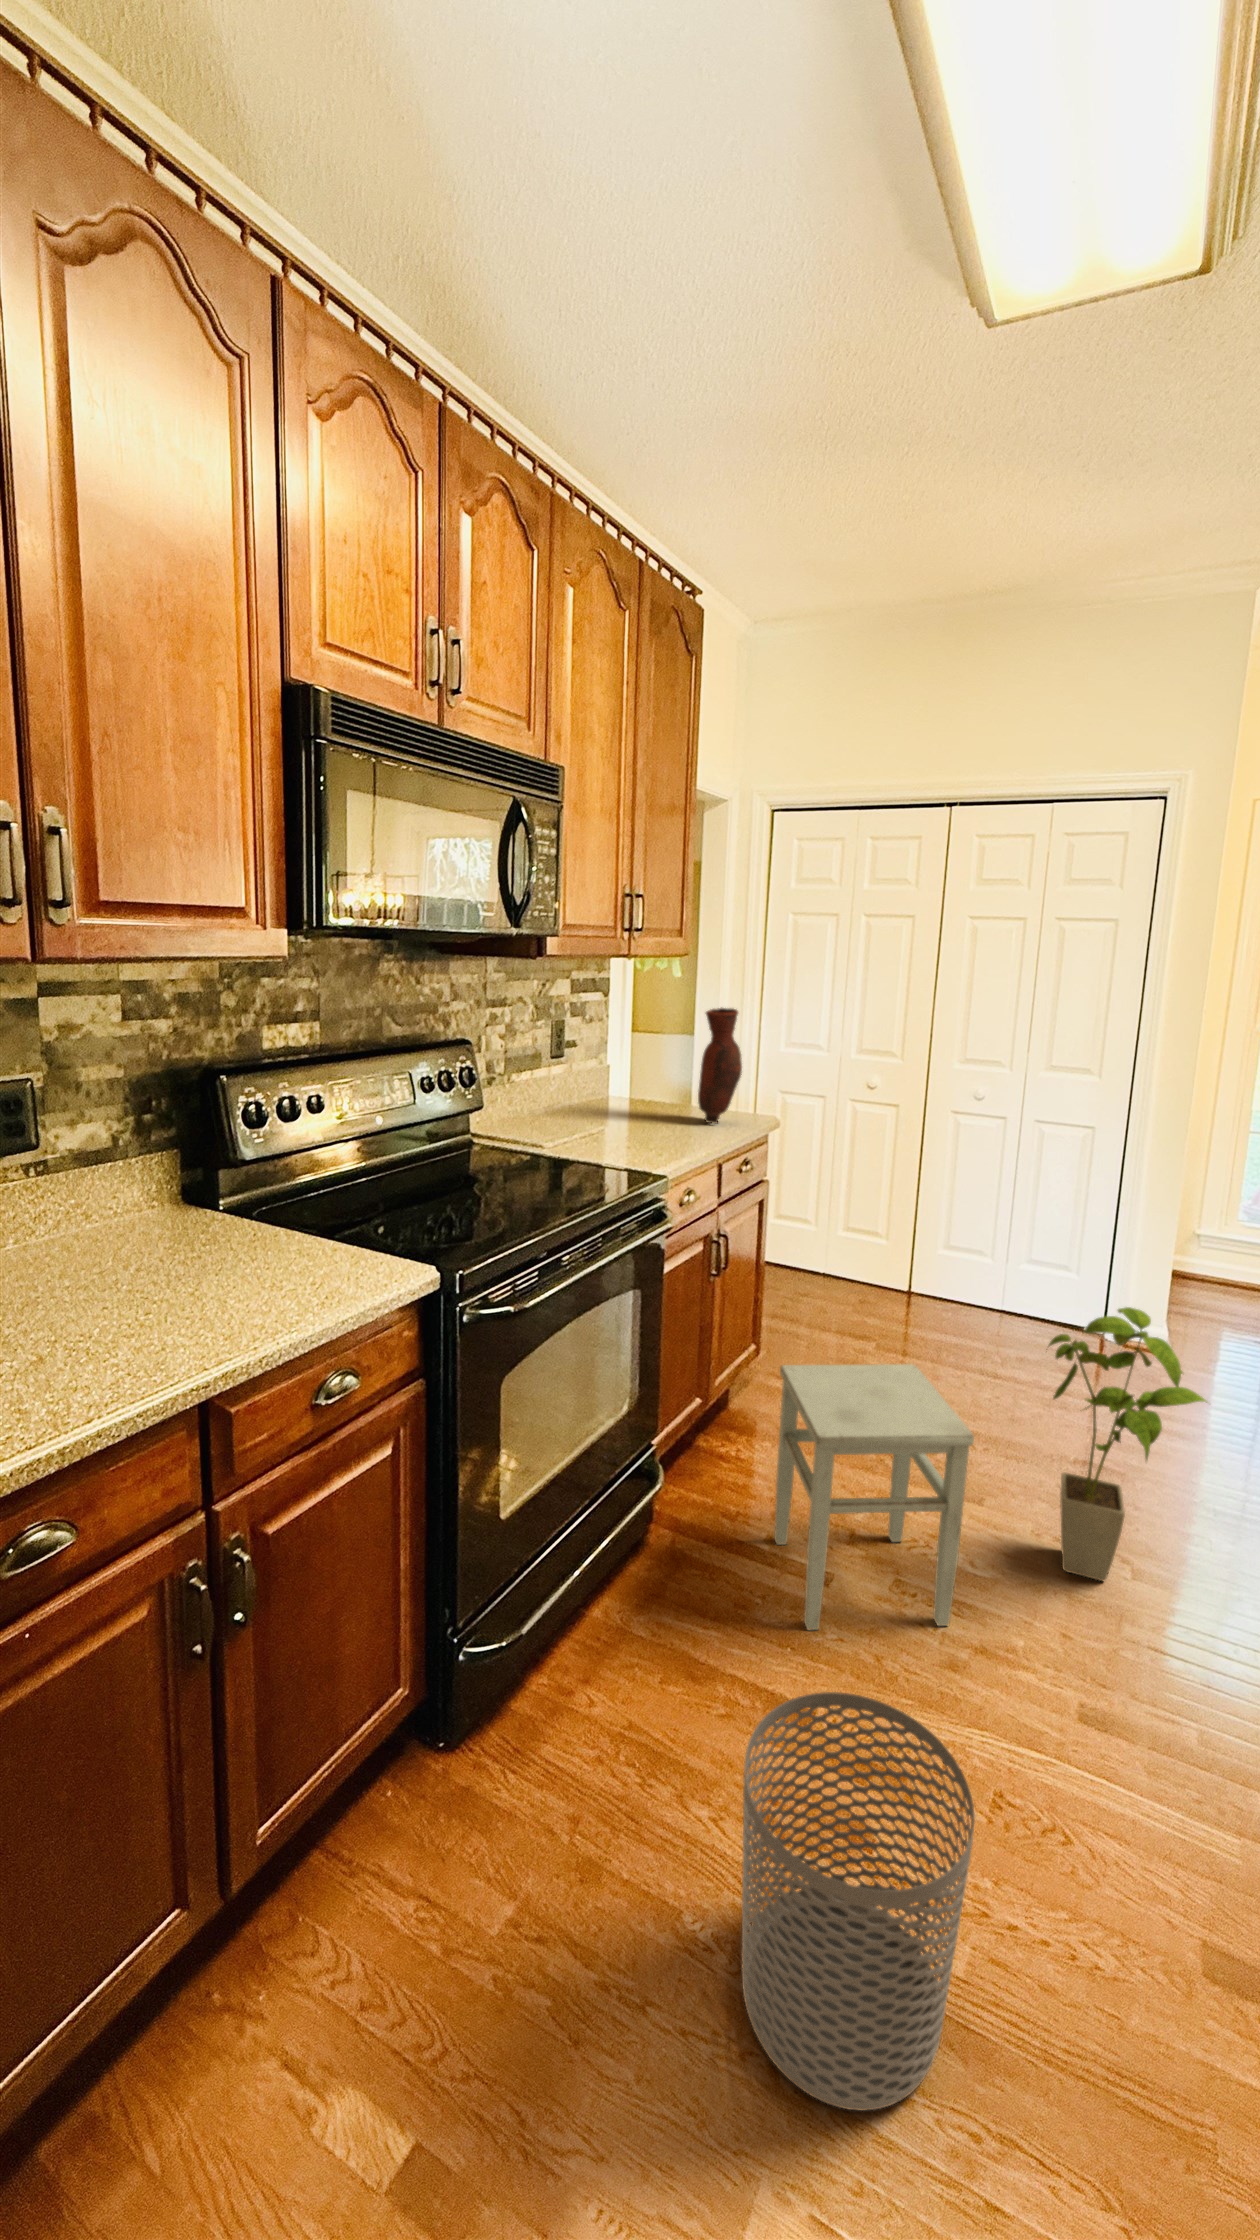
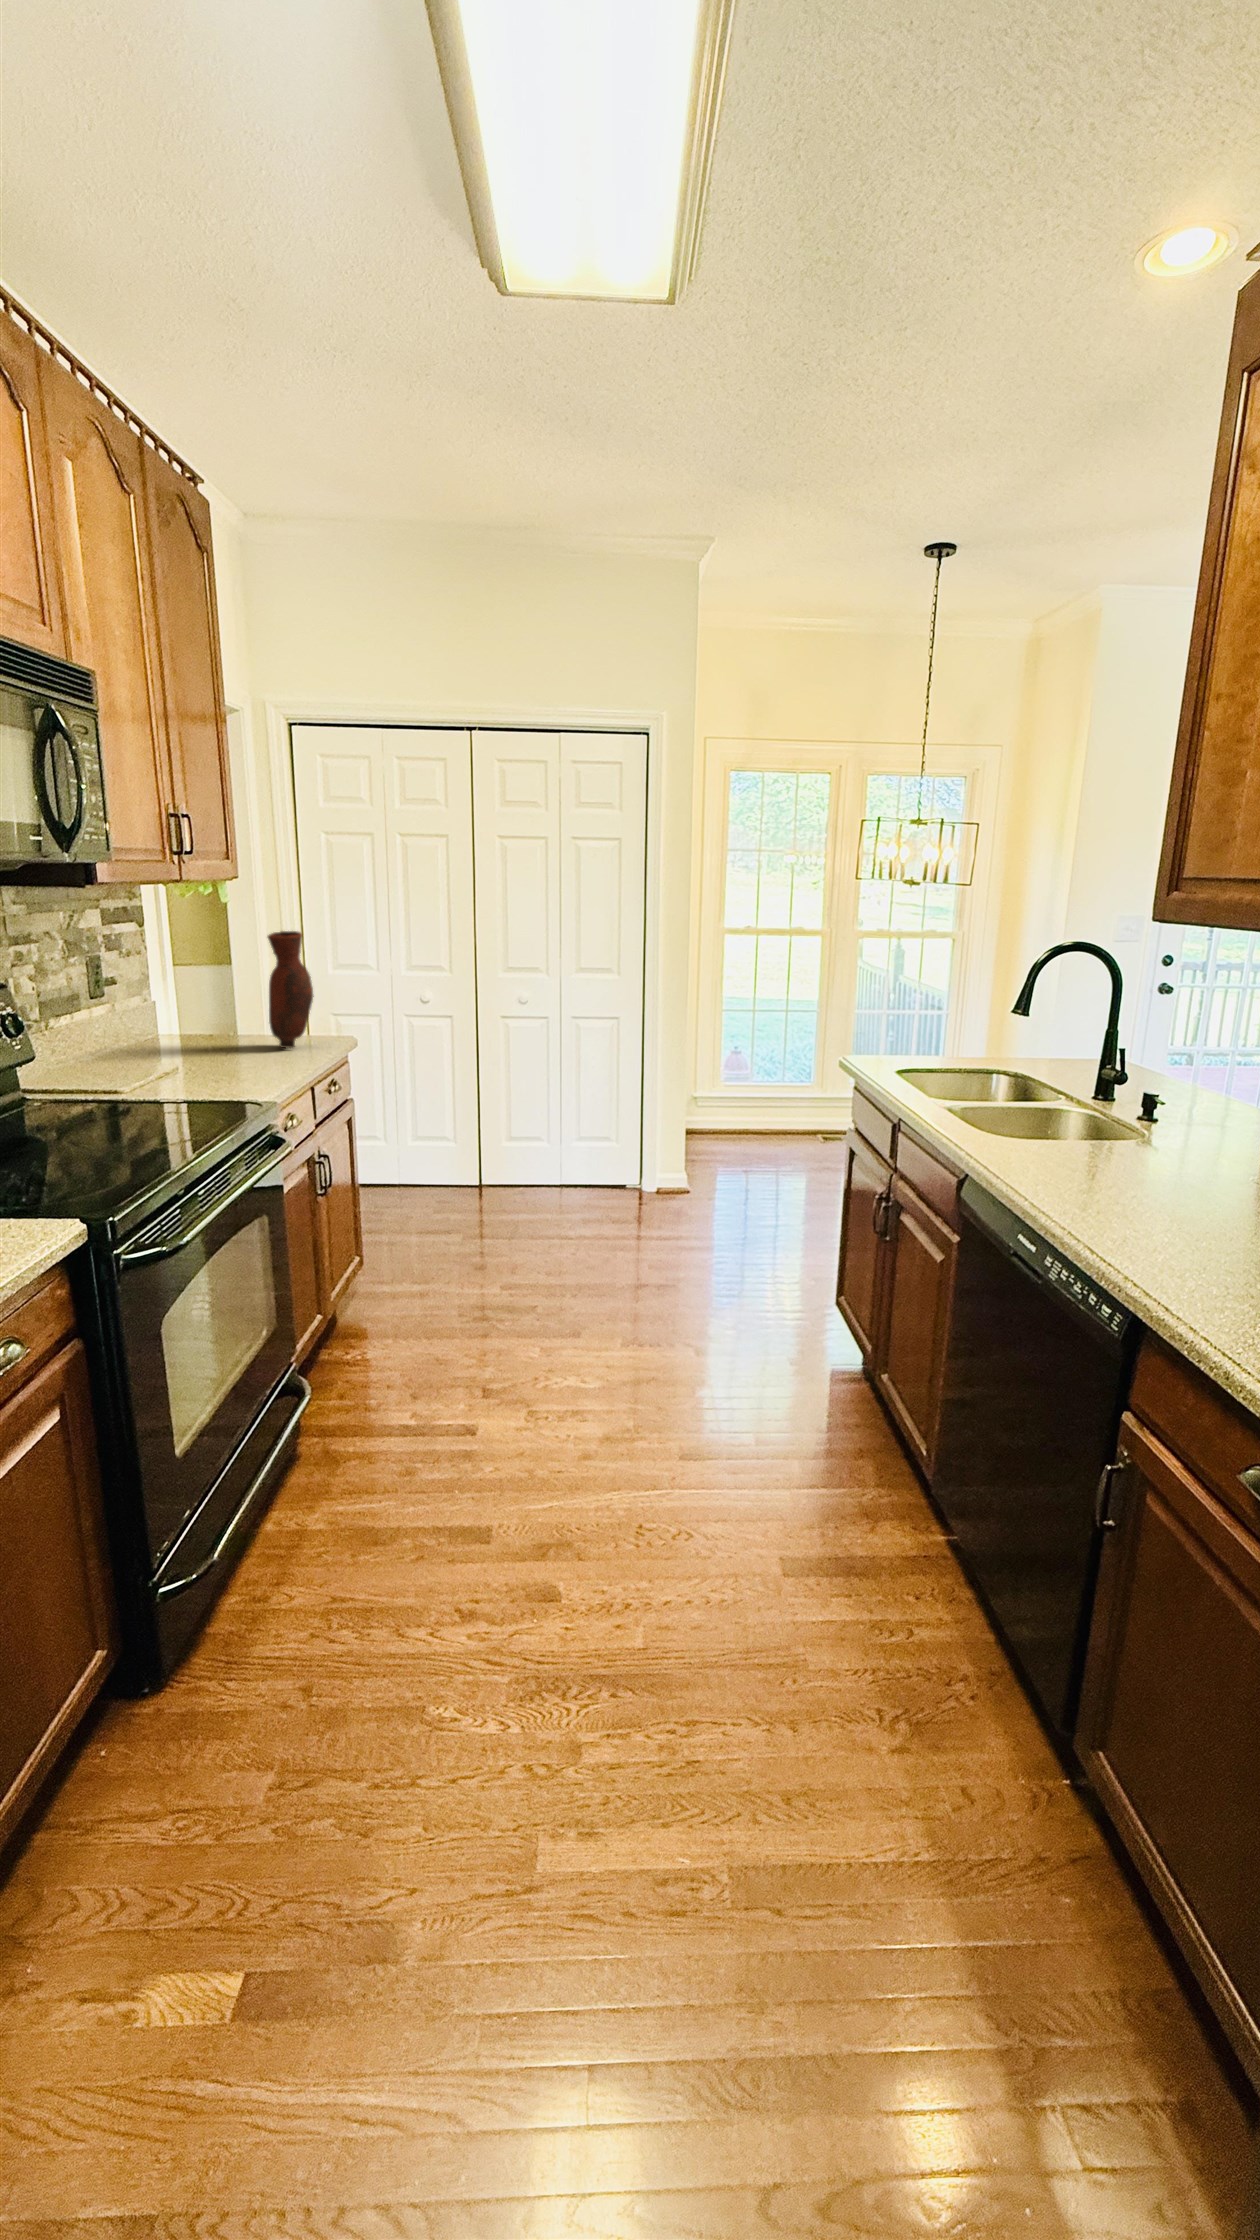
house plant: present [1049,1307,1207,1581] -> none [618,1150,736,1368]
stool: present [774,1364,974,1630] -> none [405,1233,582,1474]
waste bin: present [741,1692,975,2110] -> none [472,1478,650,1768]

